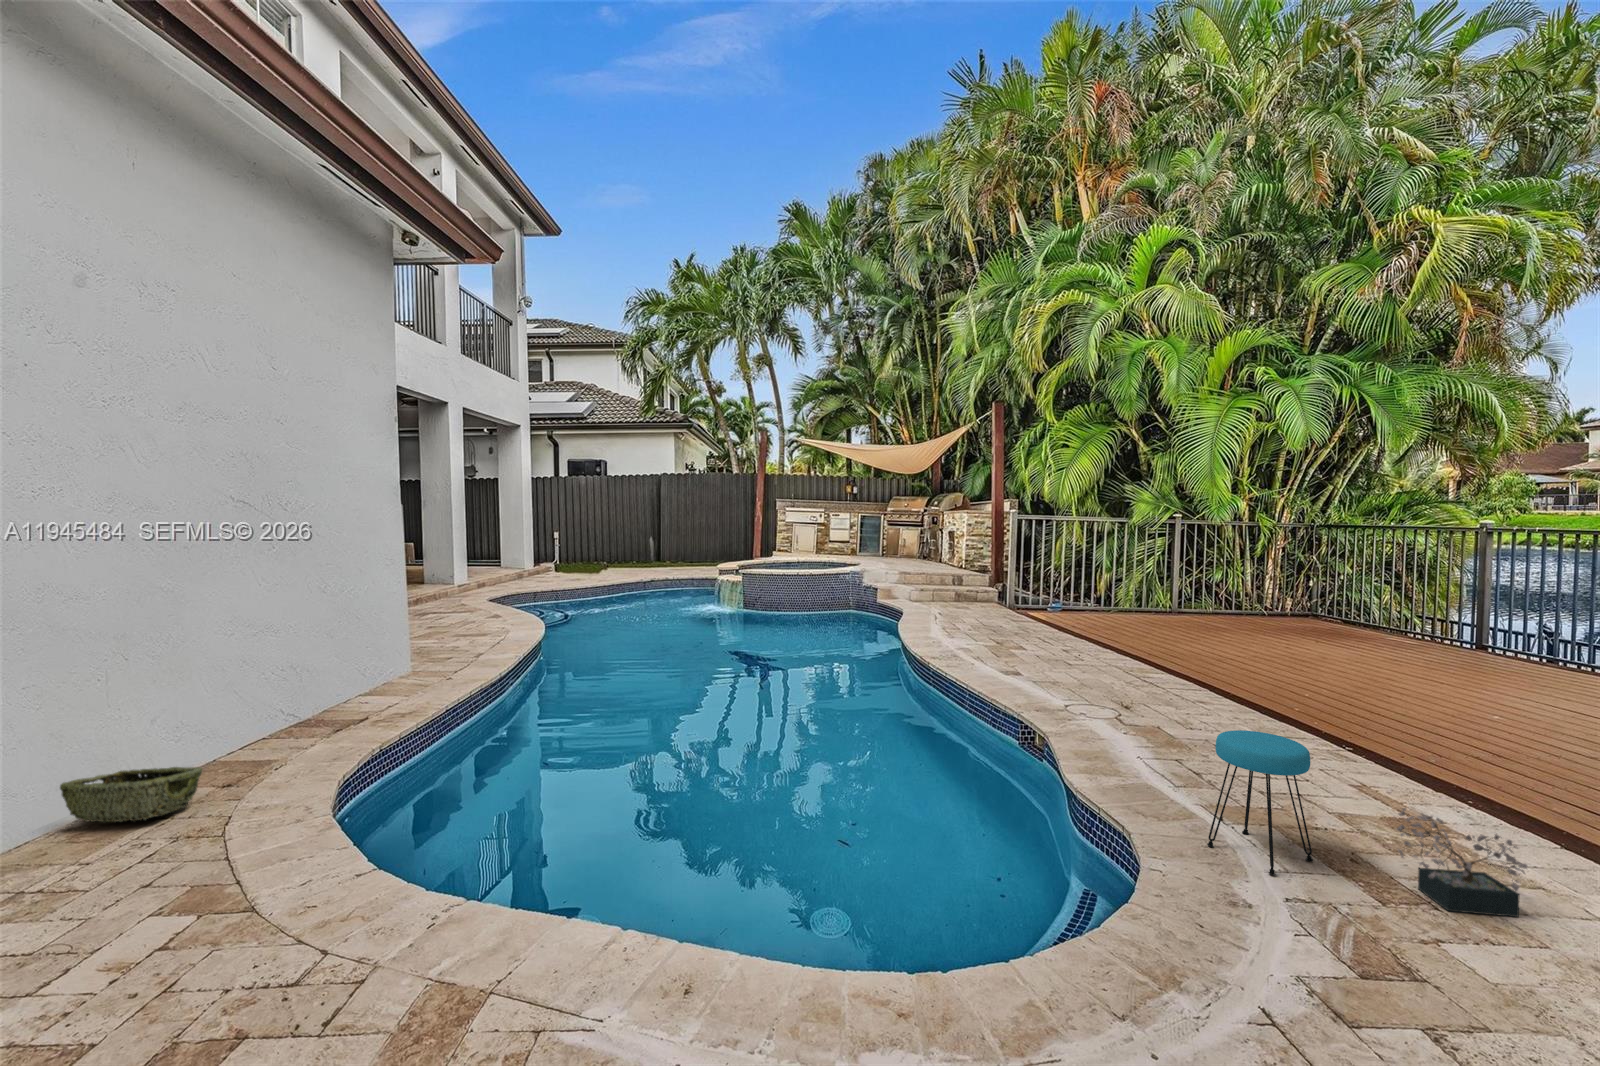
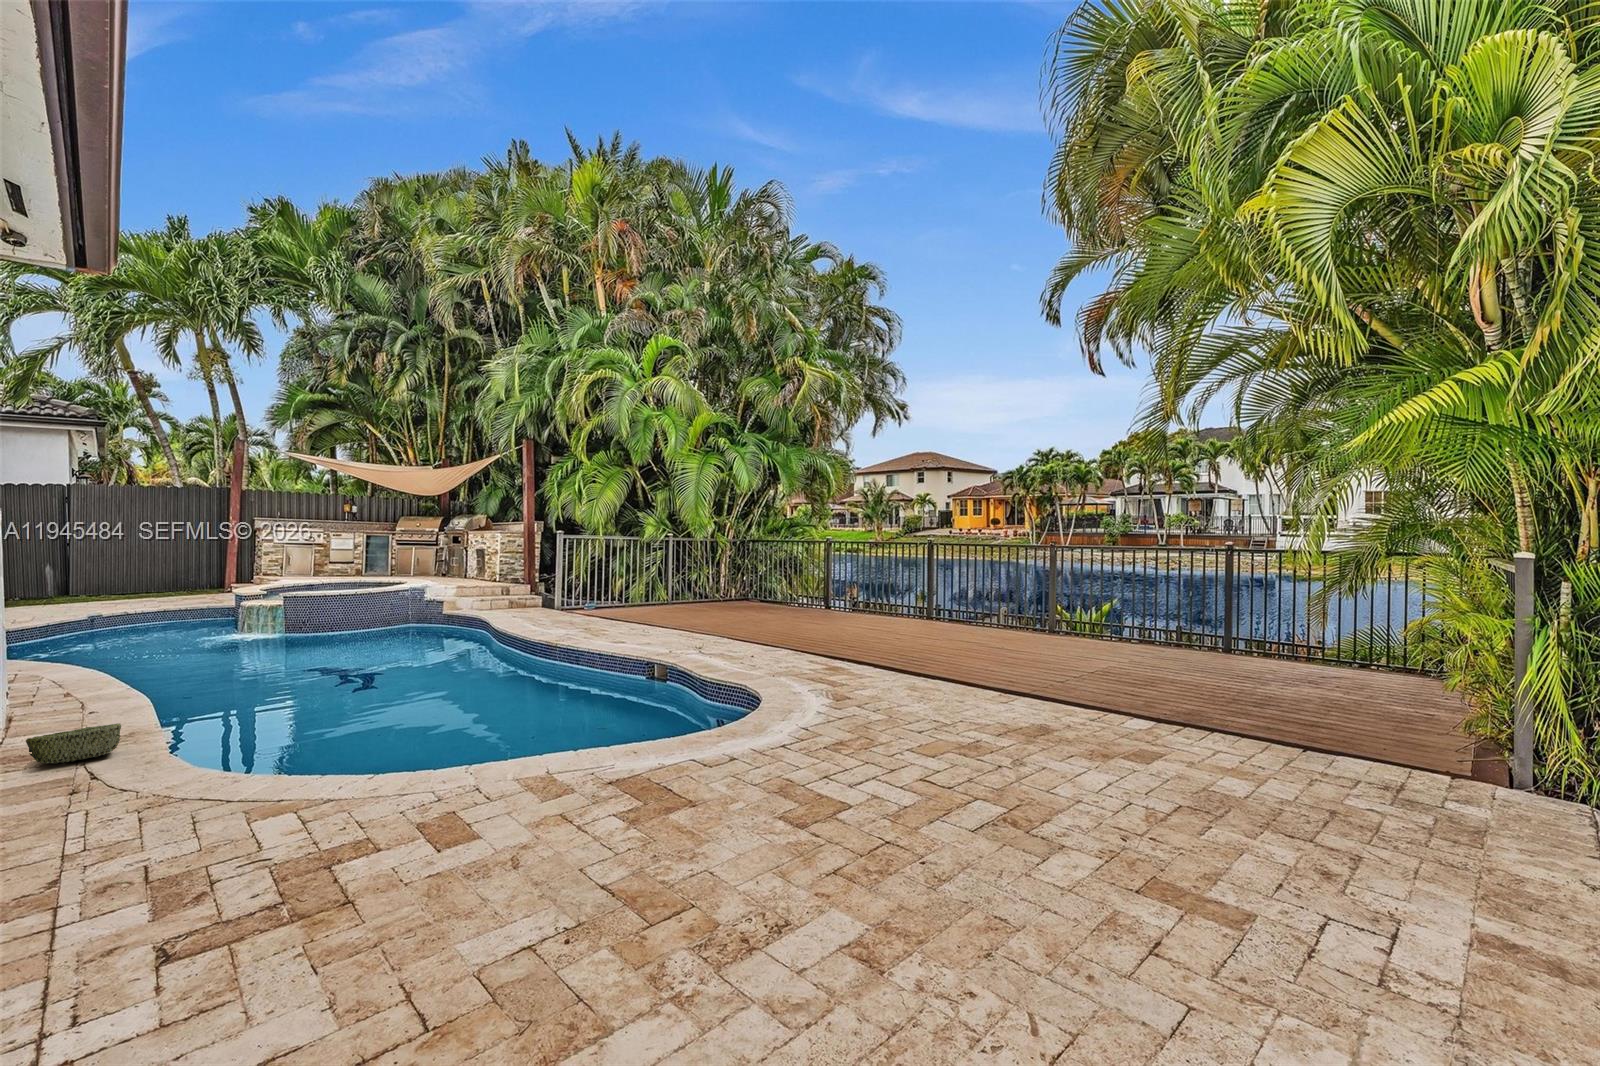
stool: present [1207,730,1313,875] -> none [709,625,744,673]
decorative plant: present [1397,808,1527,917] -> none [766,641,800,671]

